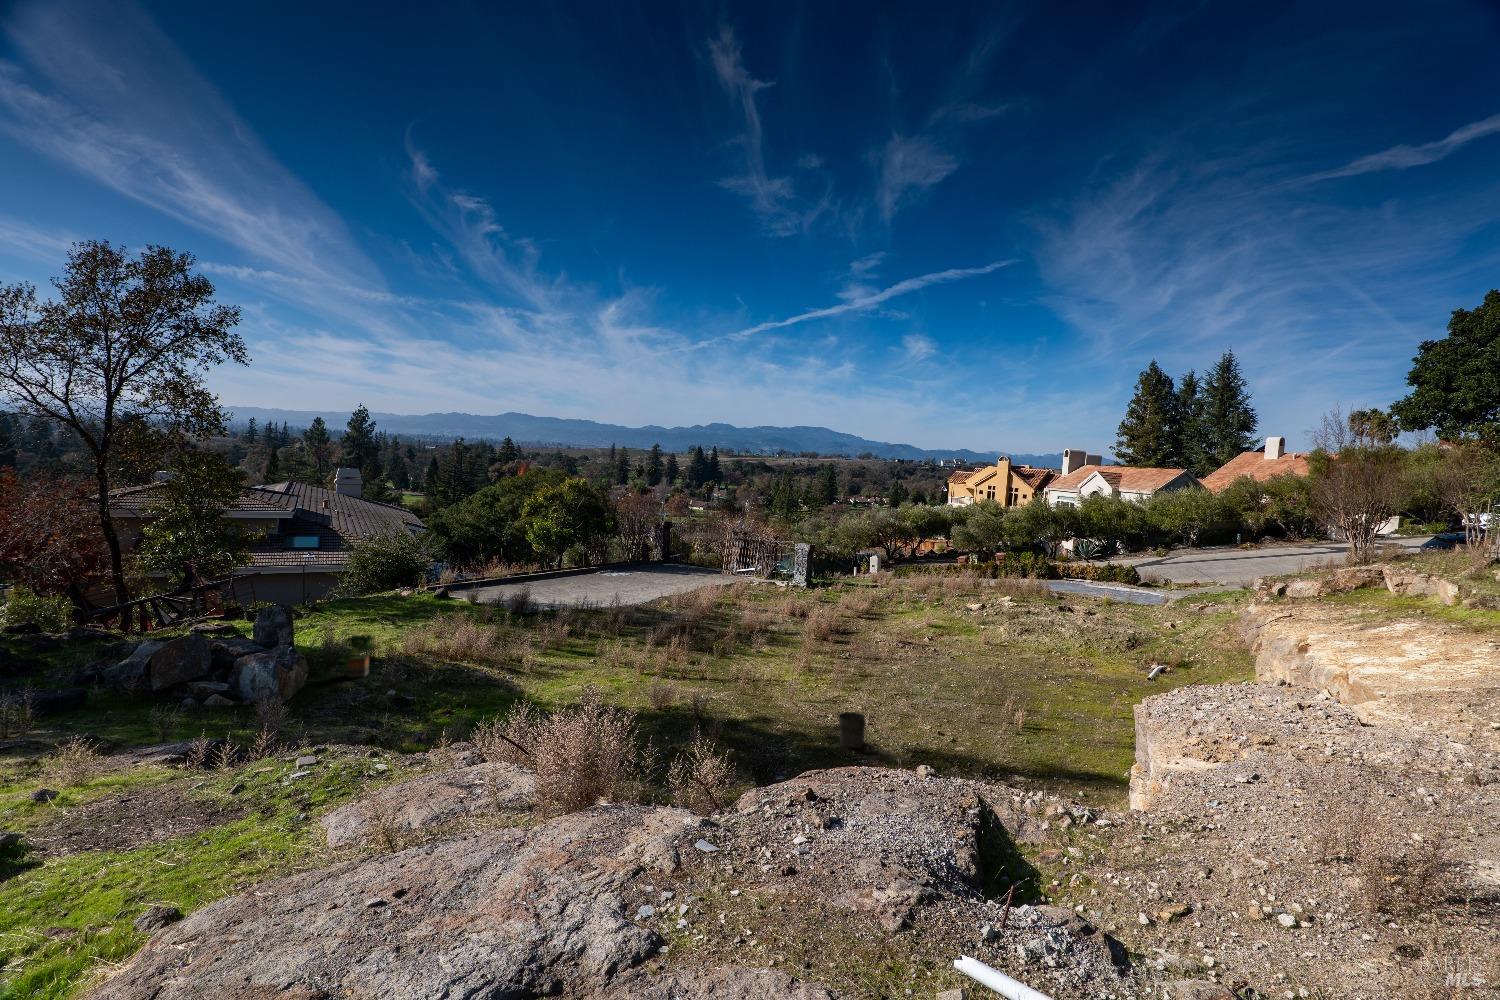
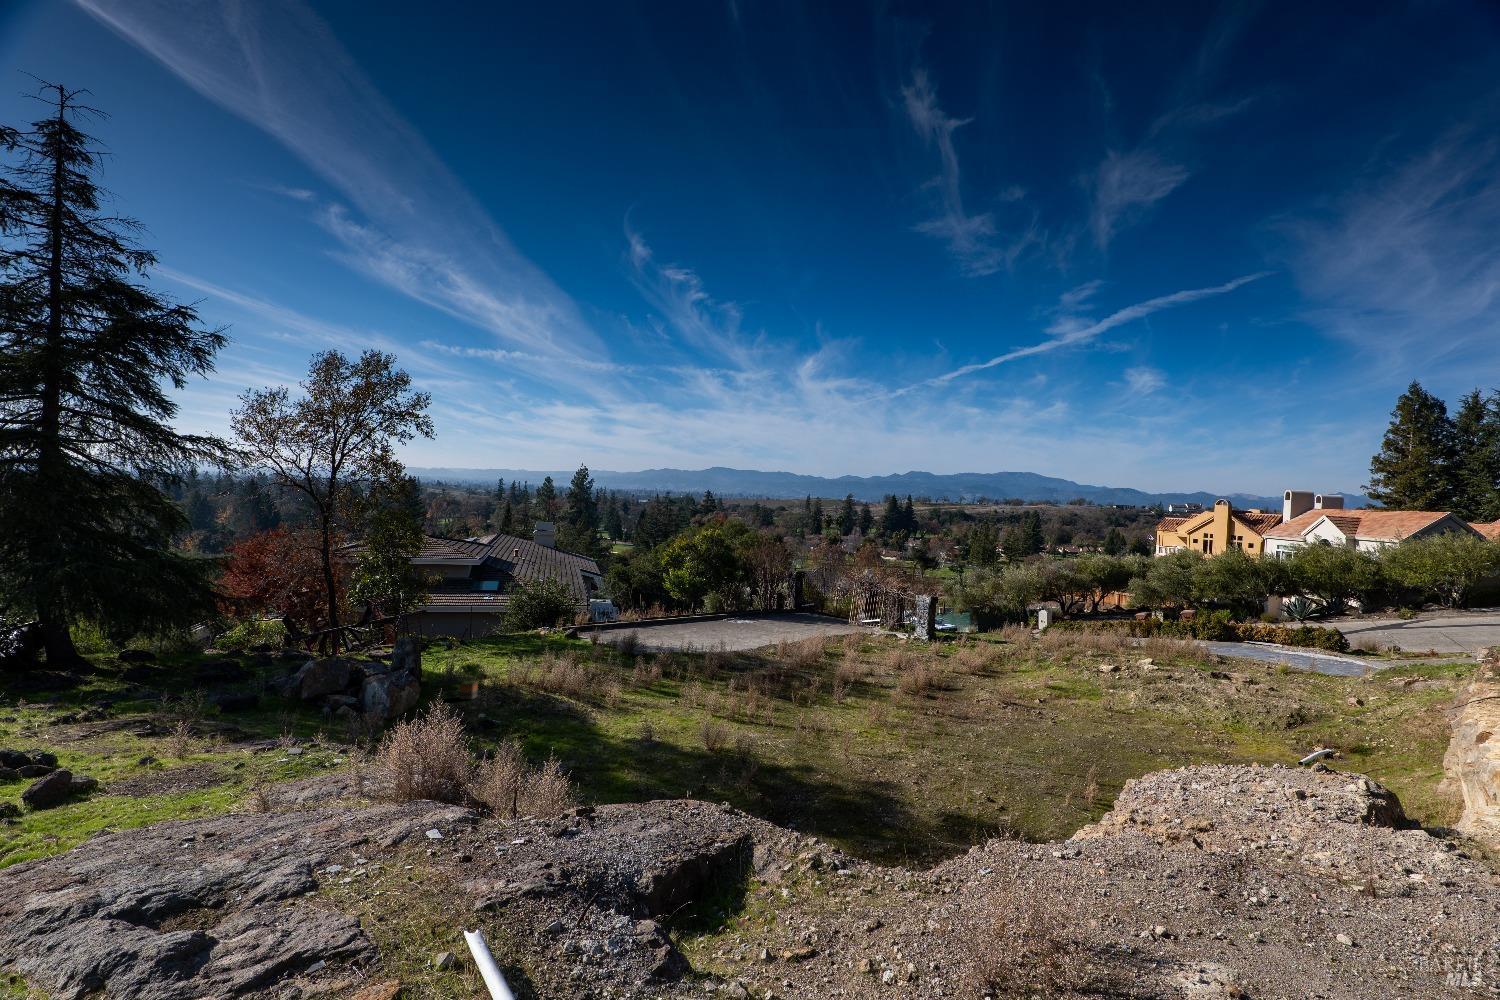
bucket: present [837,712,866,748] -> none [866,766,896,804]

